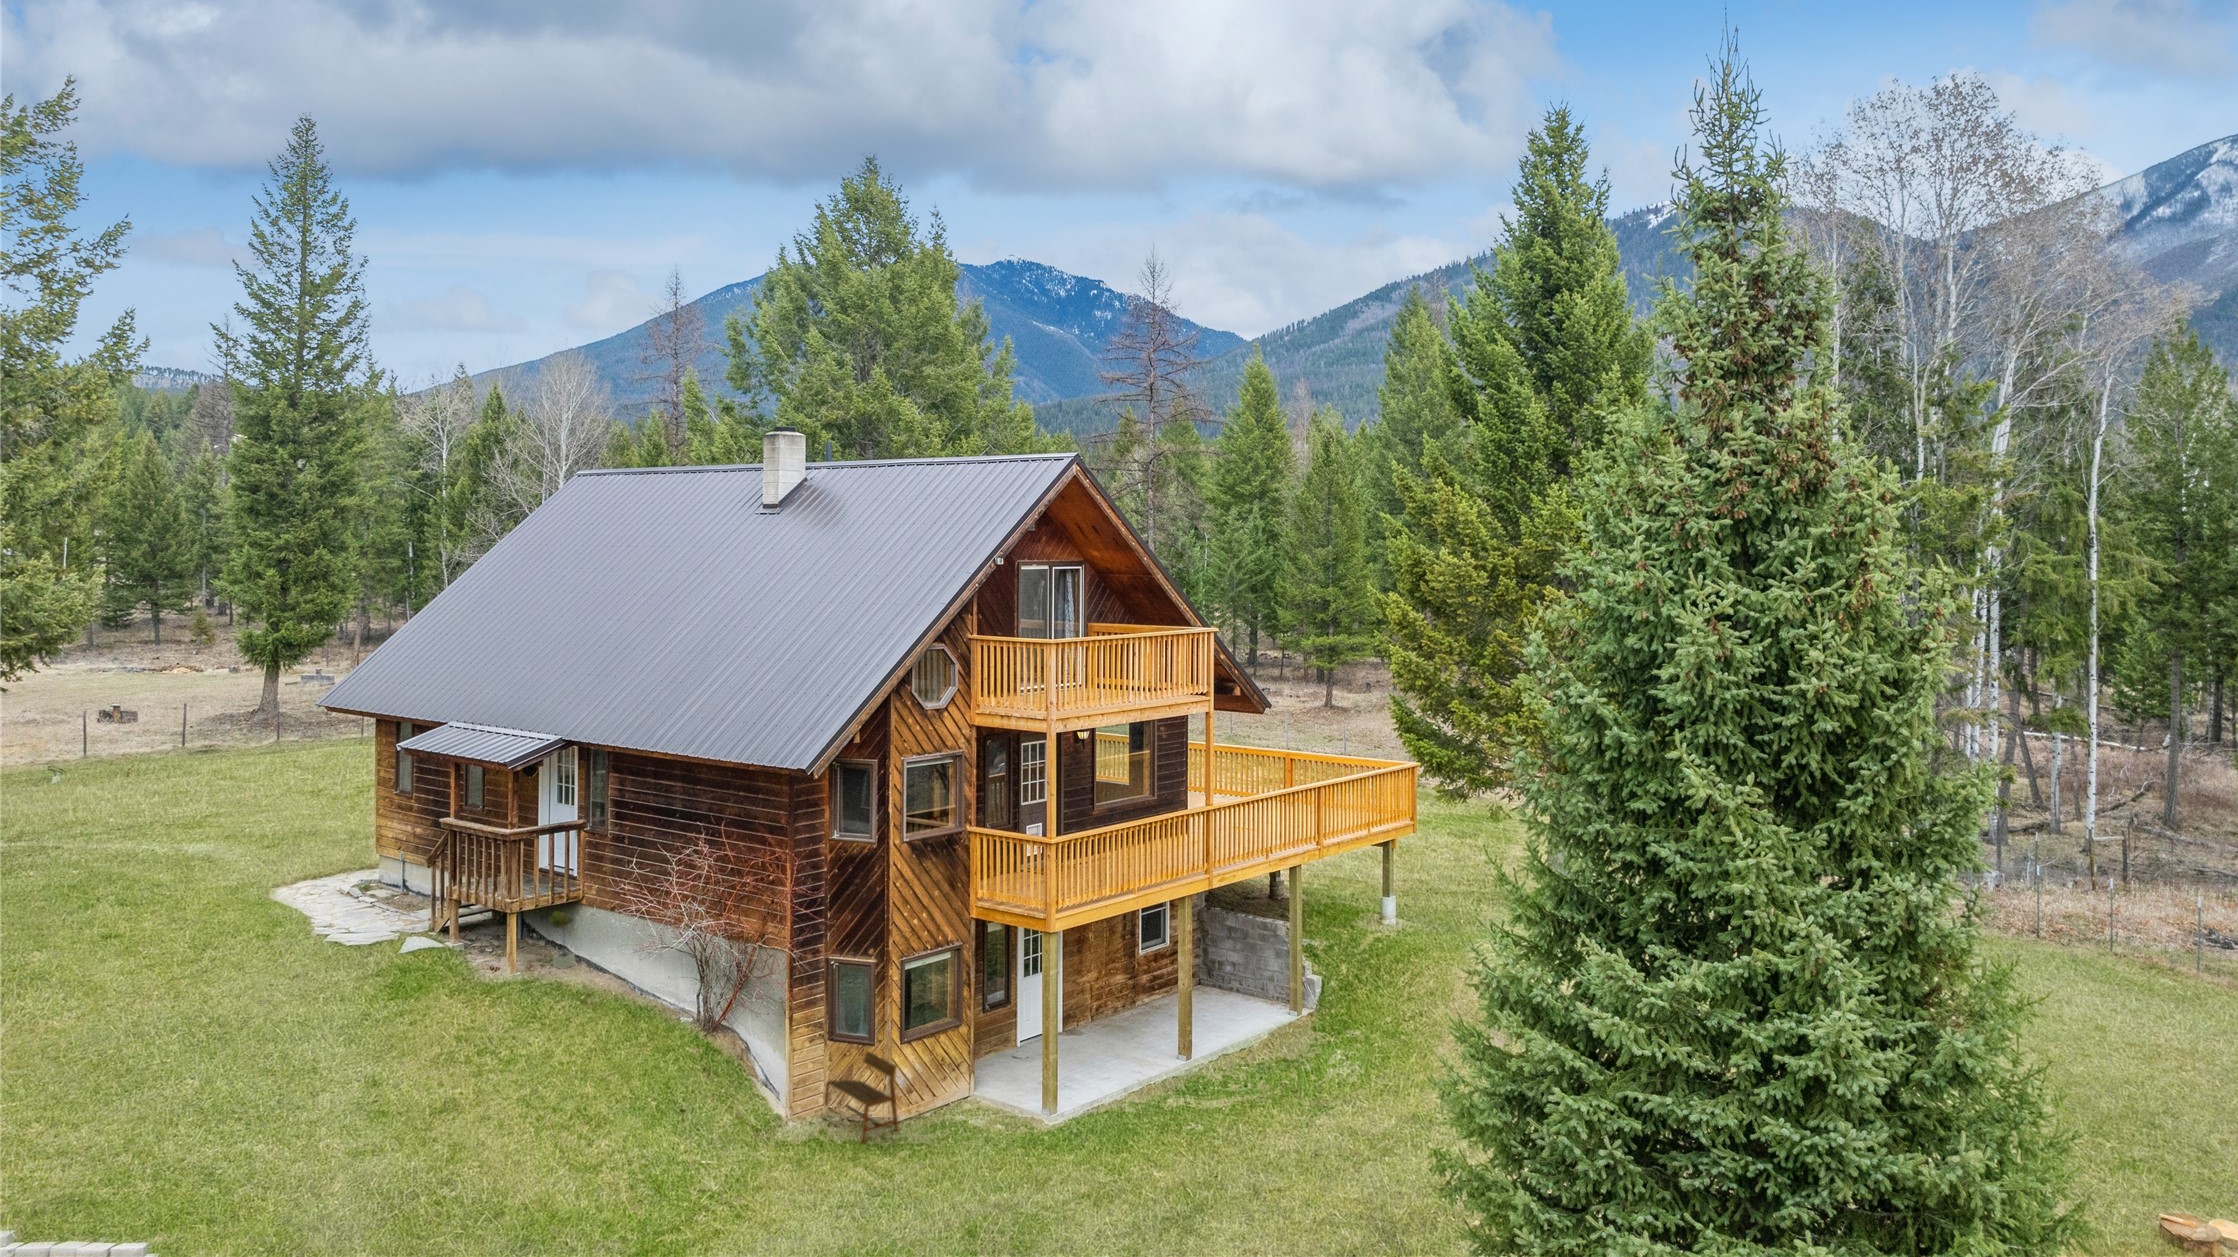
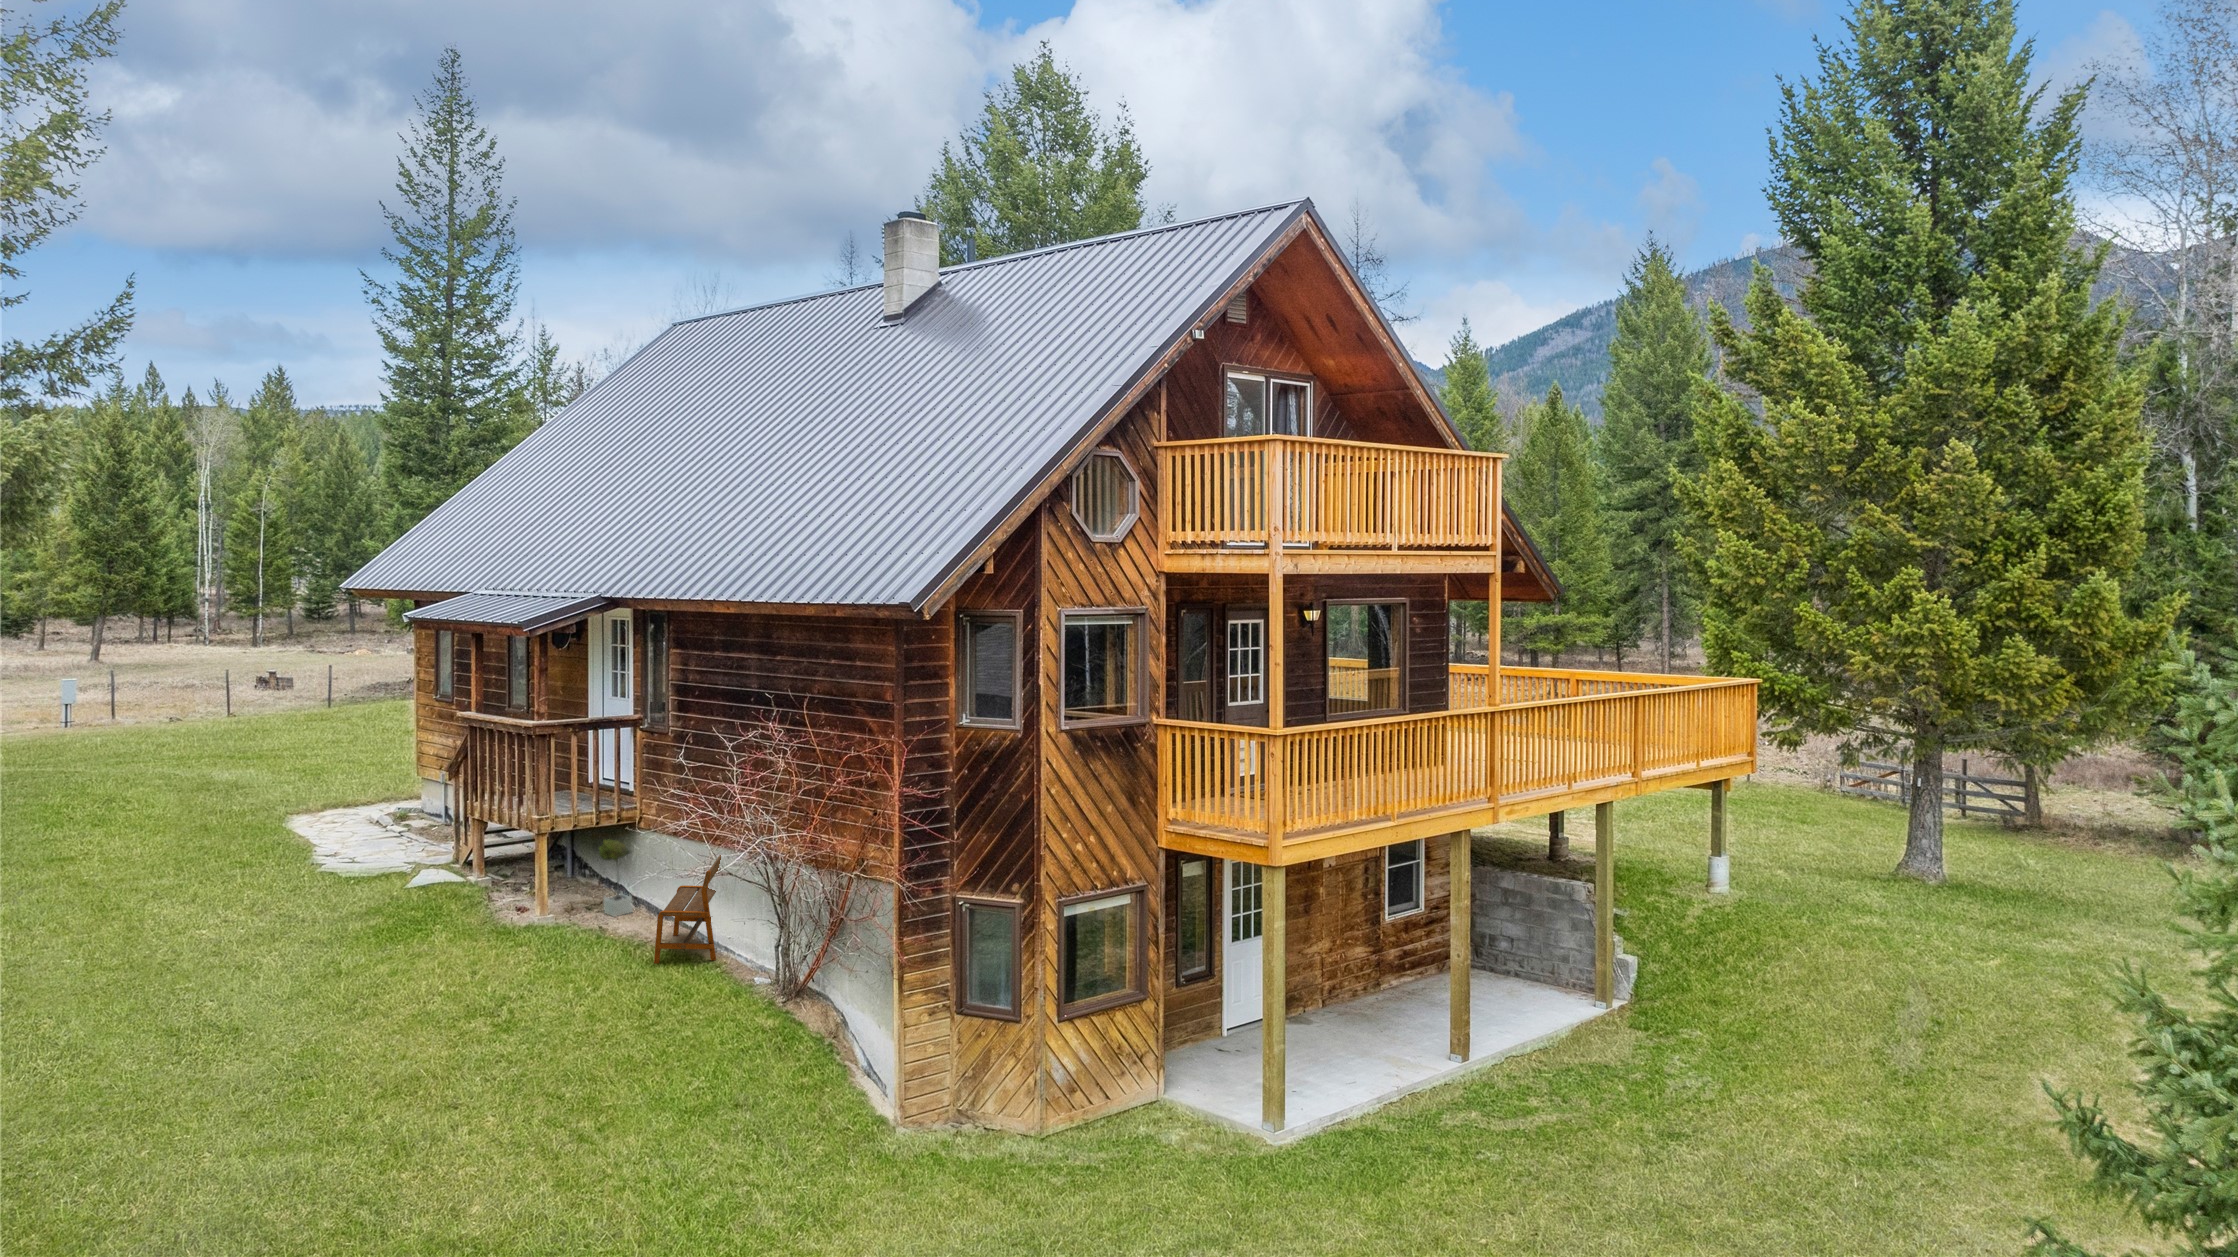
bench: present [822,1052,898,1144] -> present [654,855,721,963]

